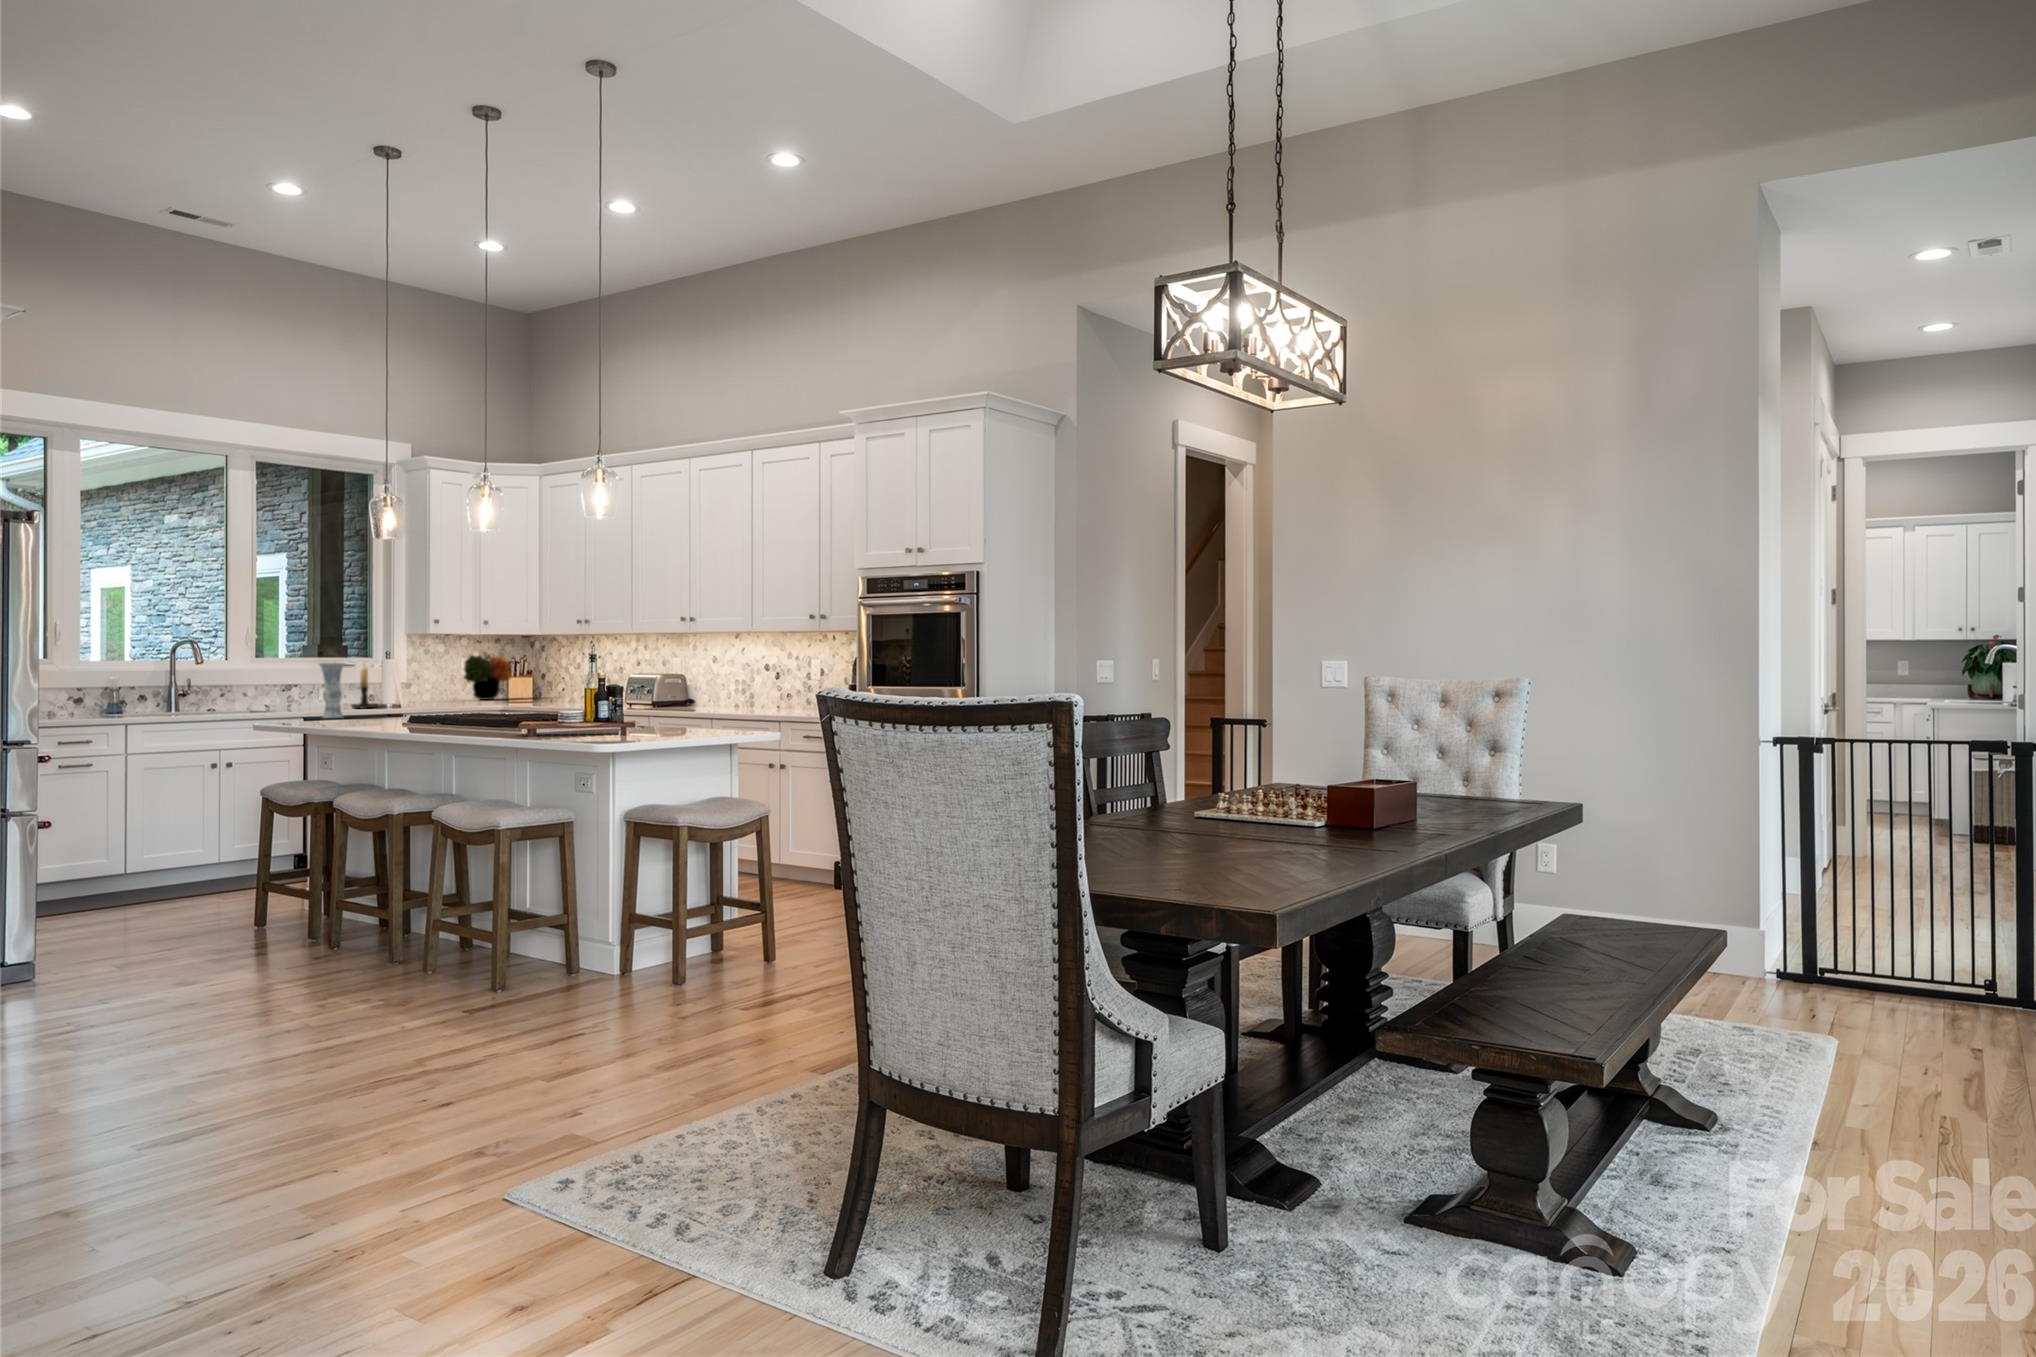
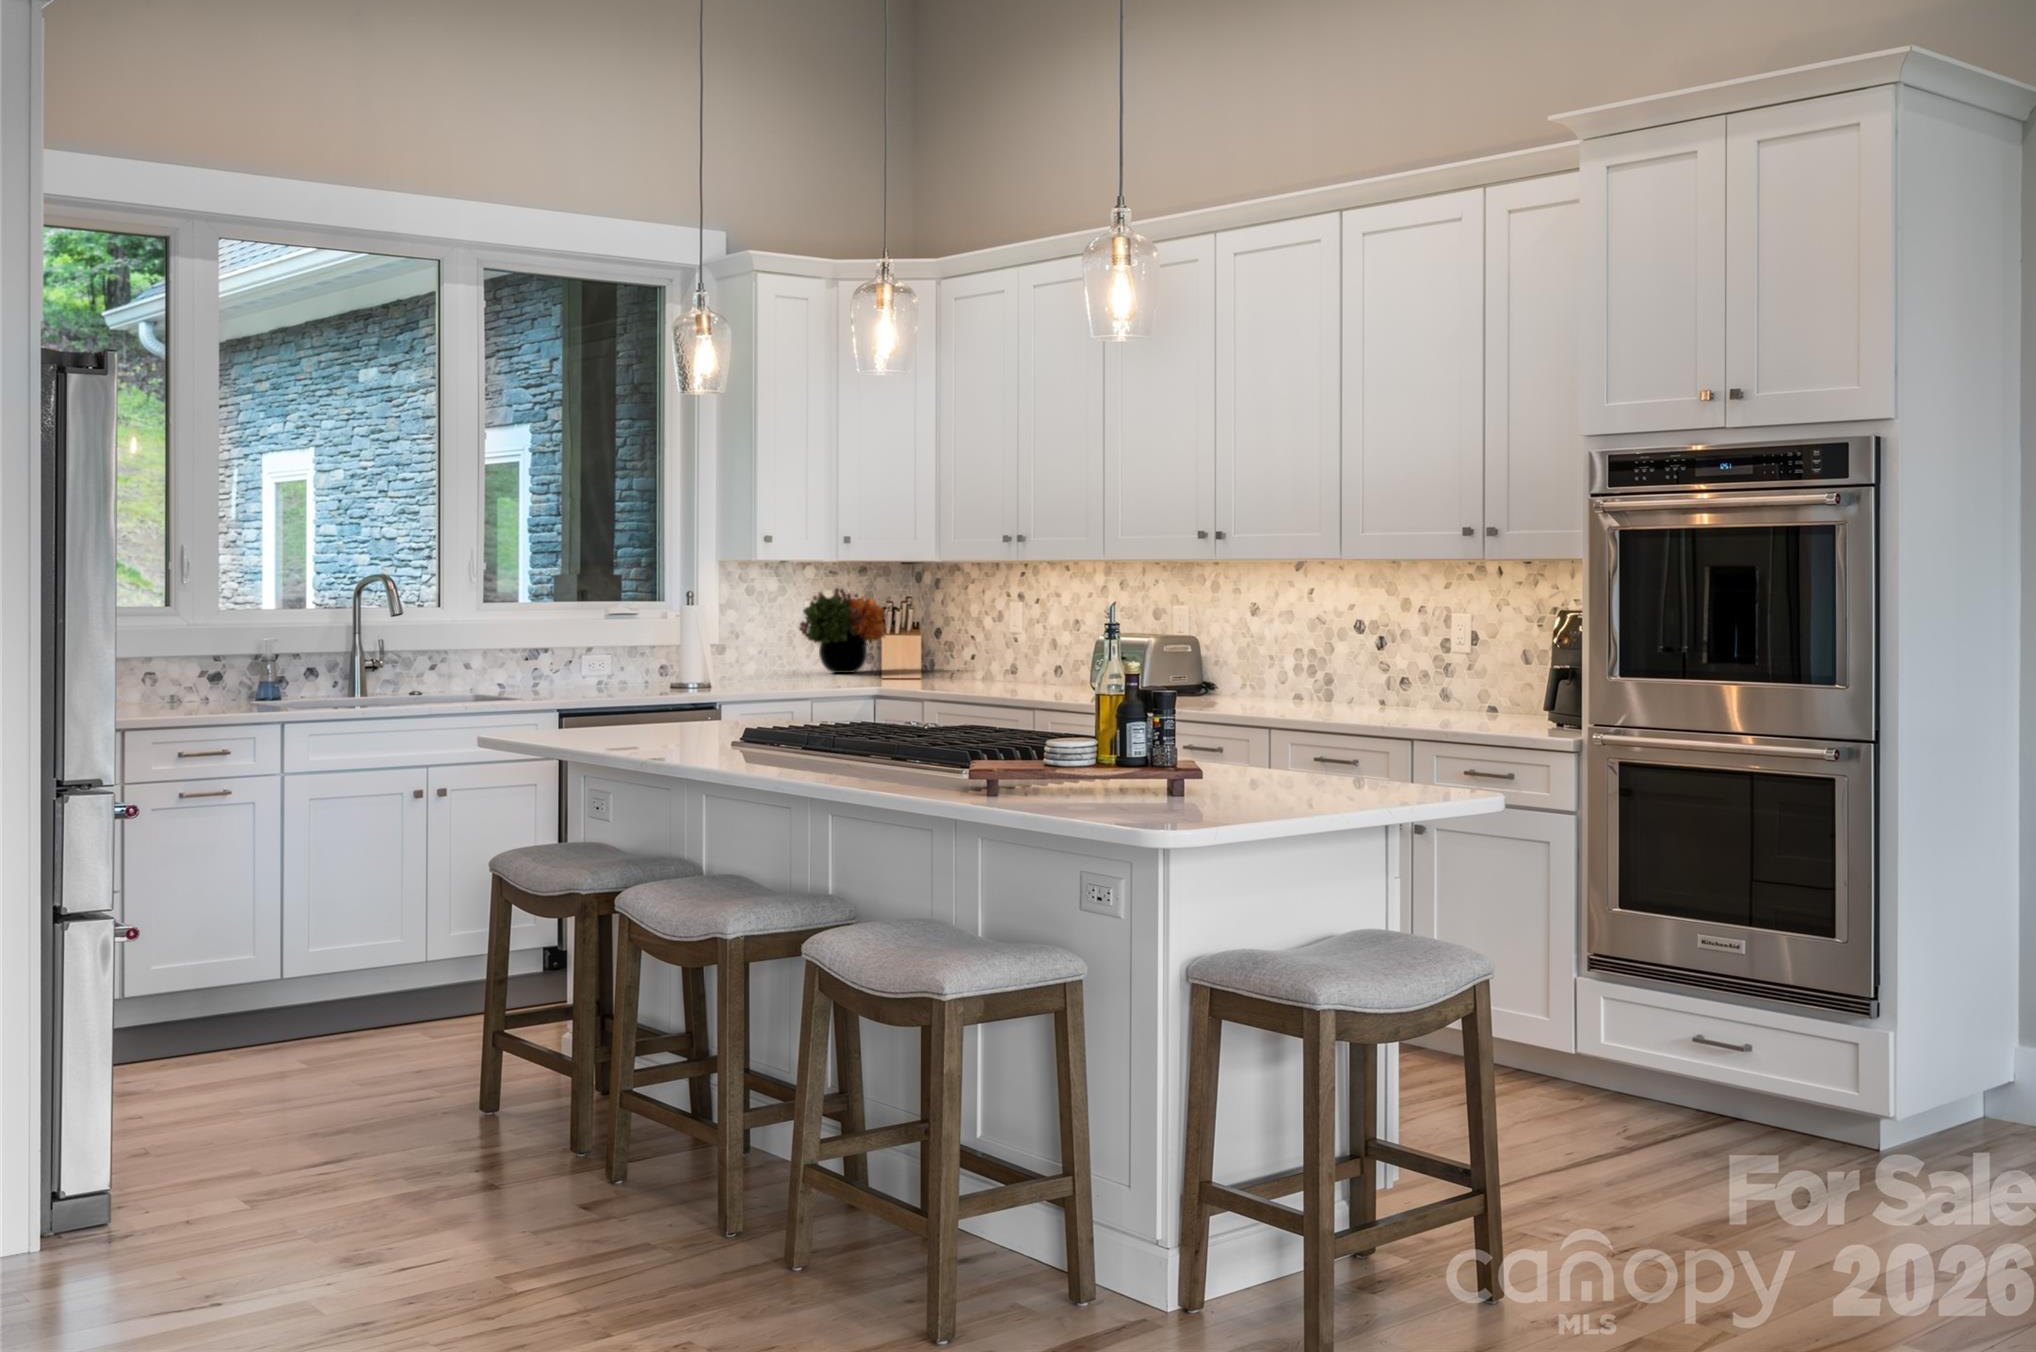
vase: present [319,663,345,718] -> none [581,616,628,715]
candle holder: present [351,663,378,708] -> none [631,605,676,690]

